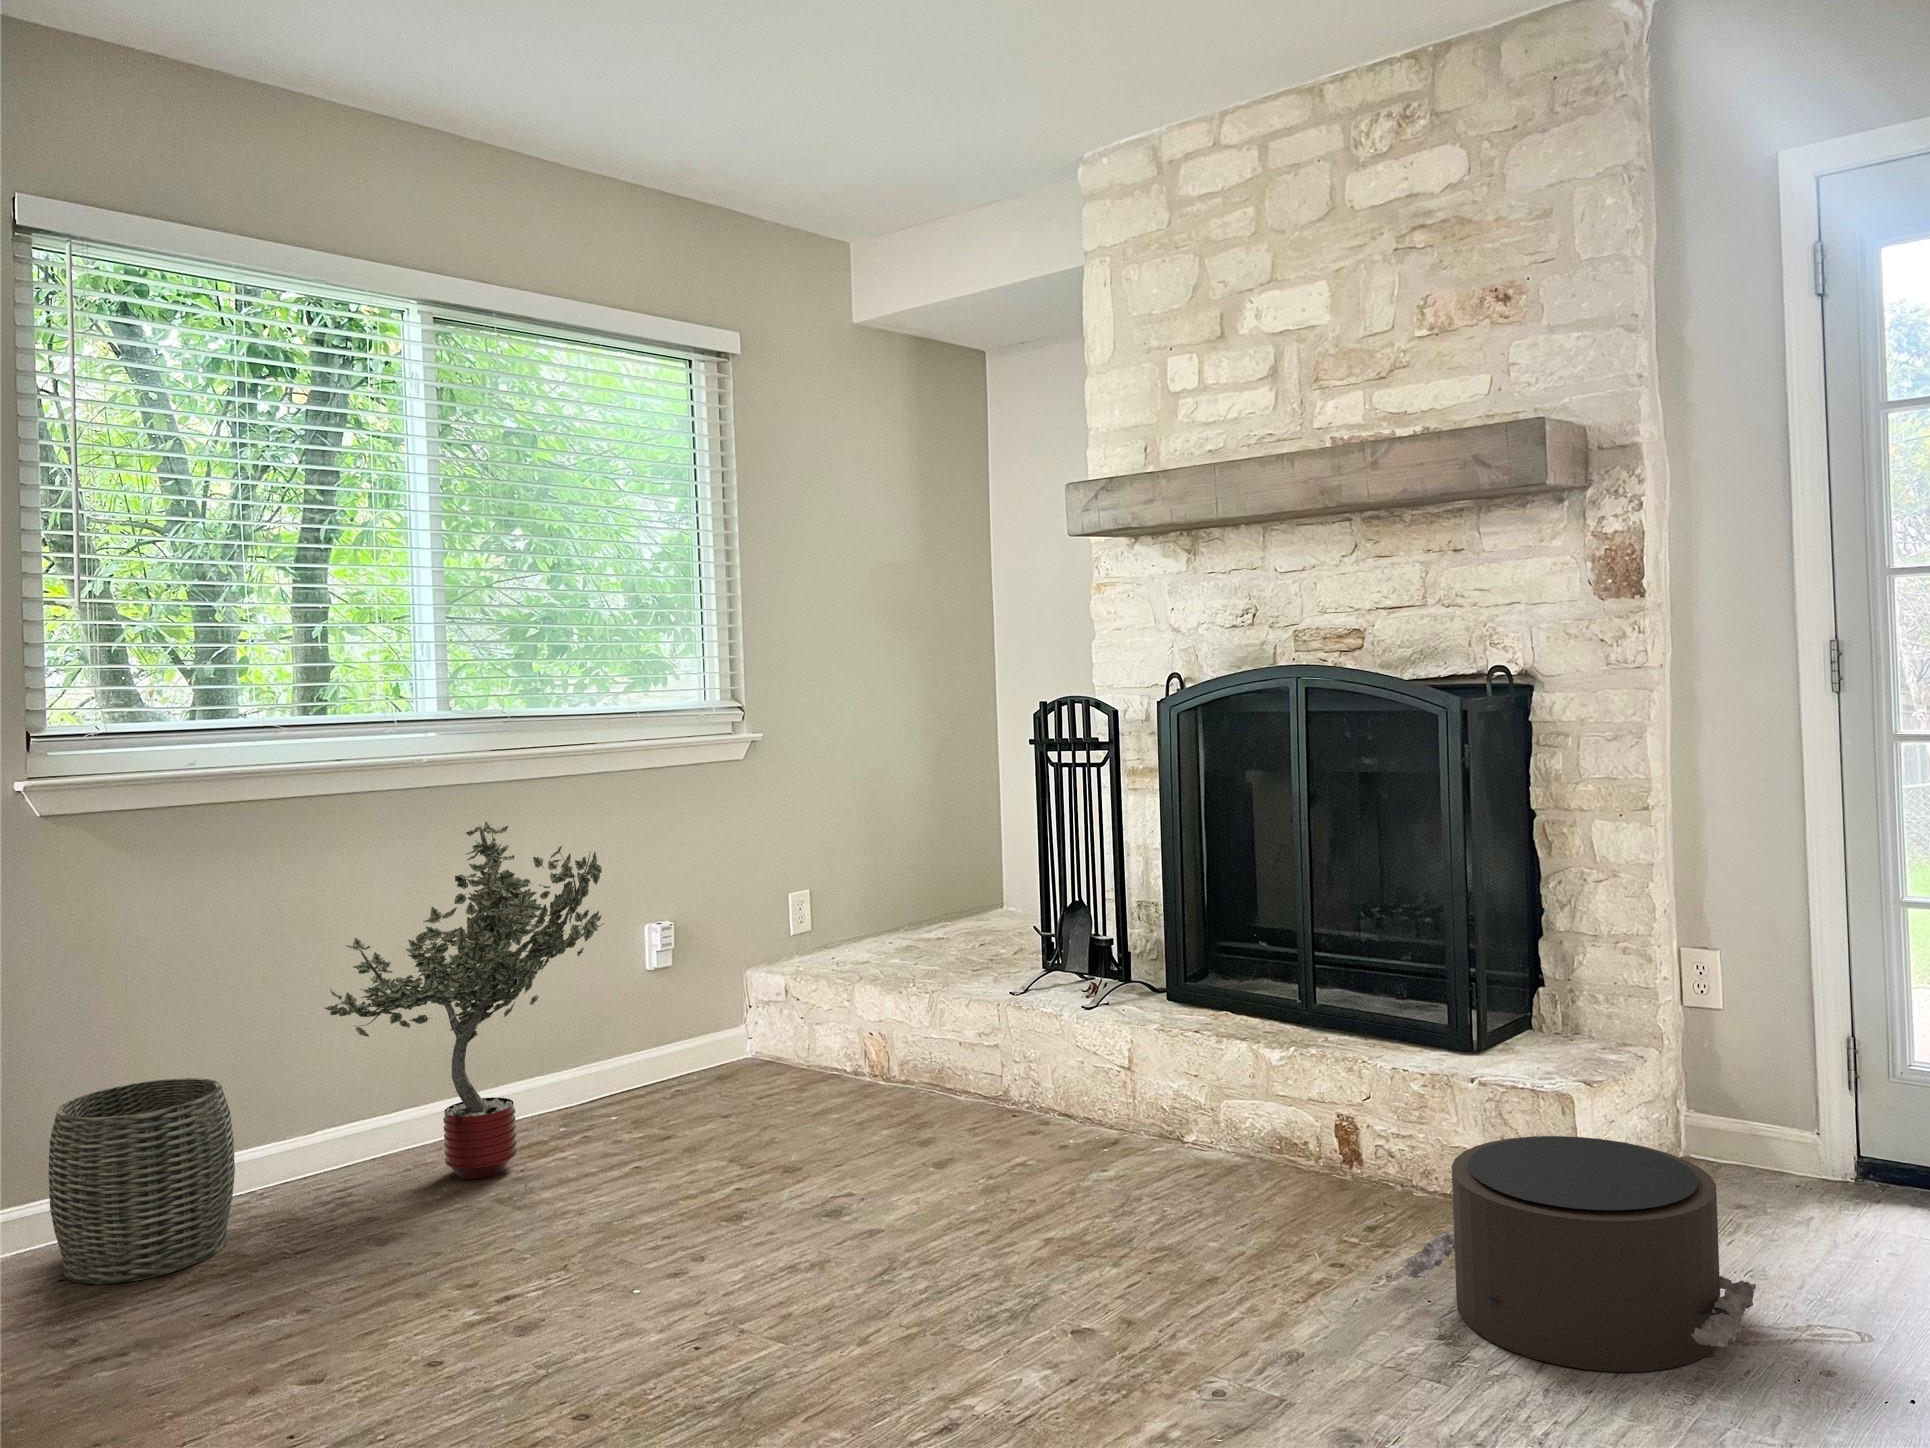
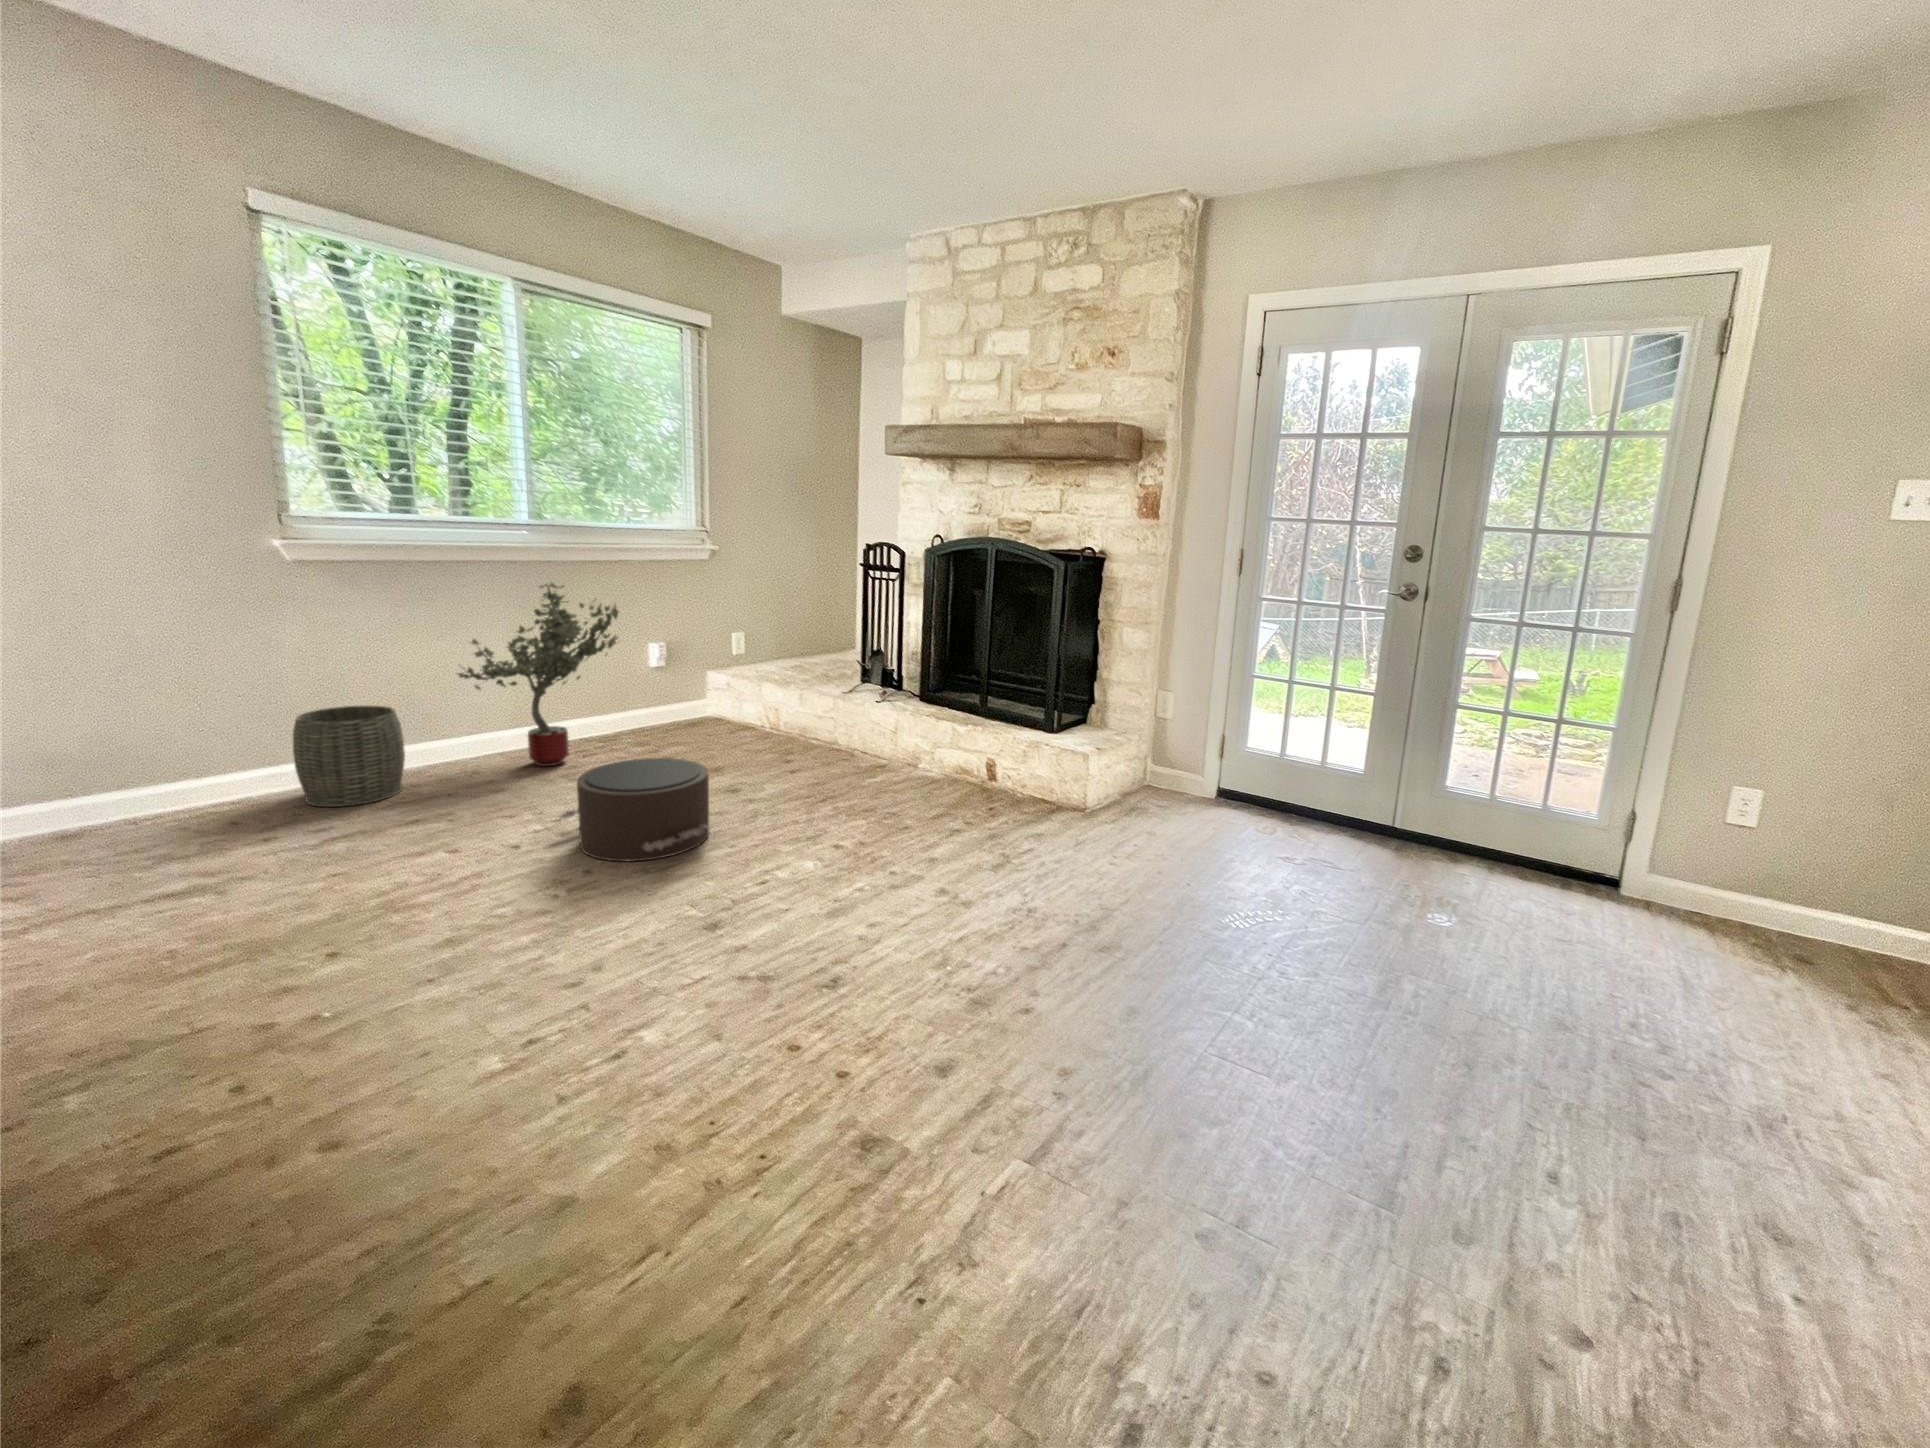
pouf: present [1402,1136,1756,1372] -> present [559,758,710,861]

